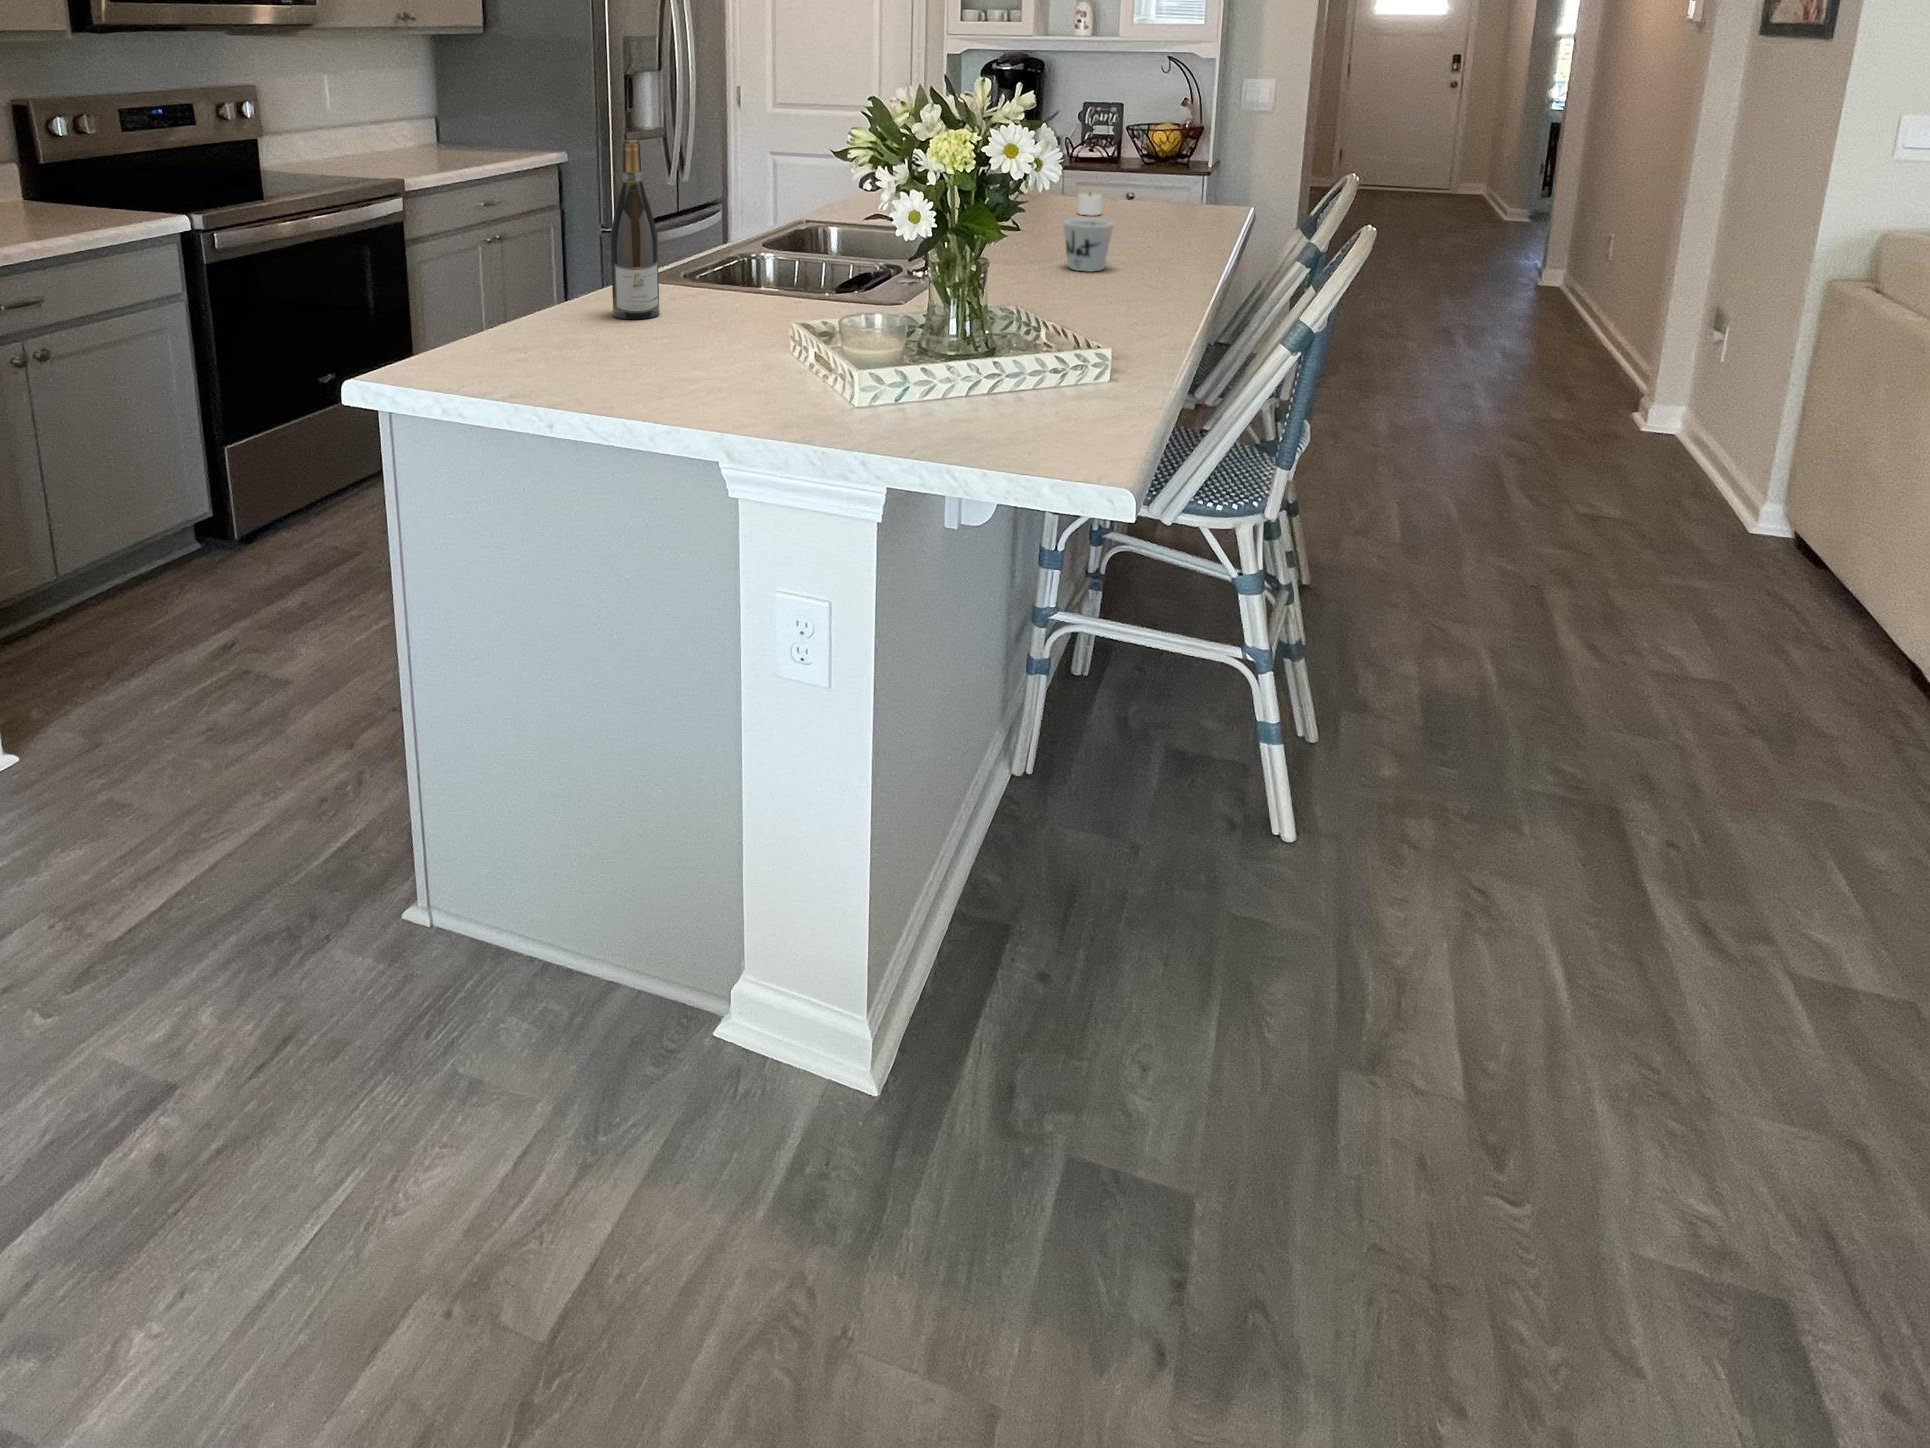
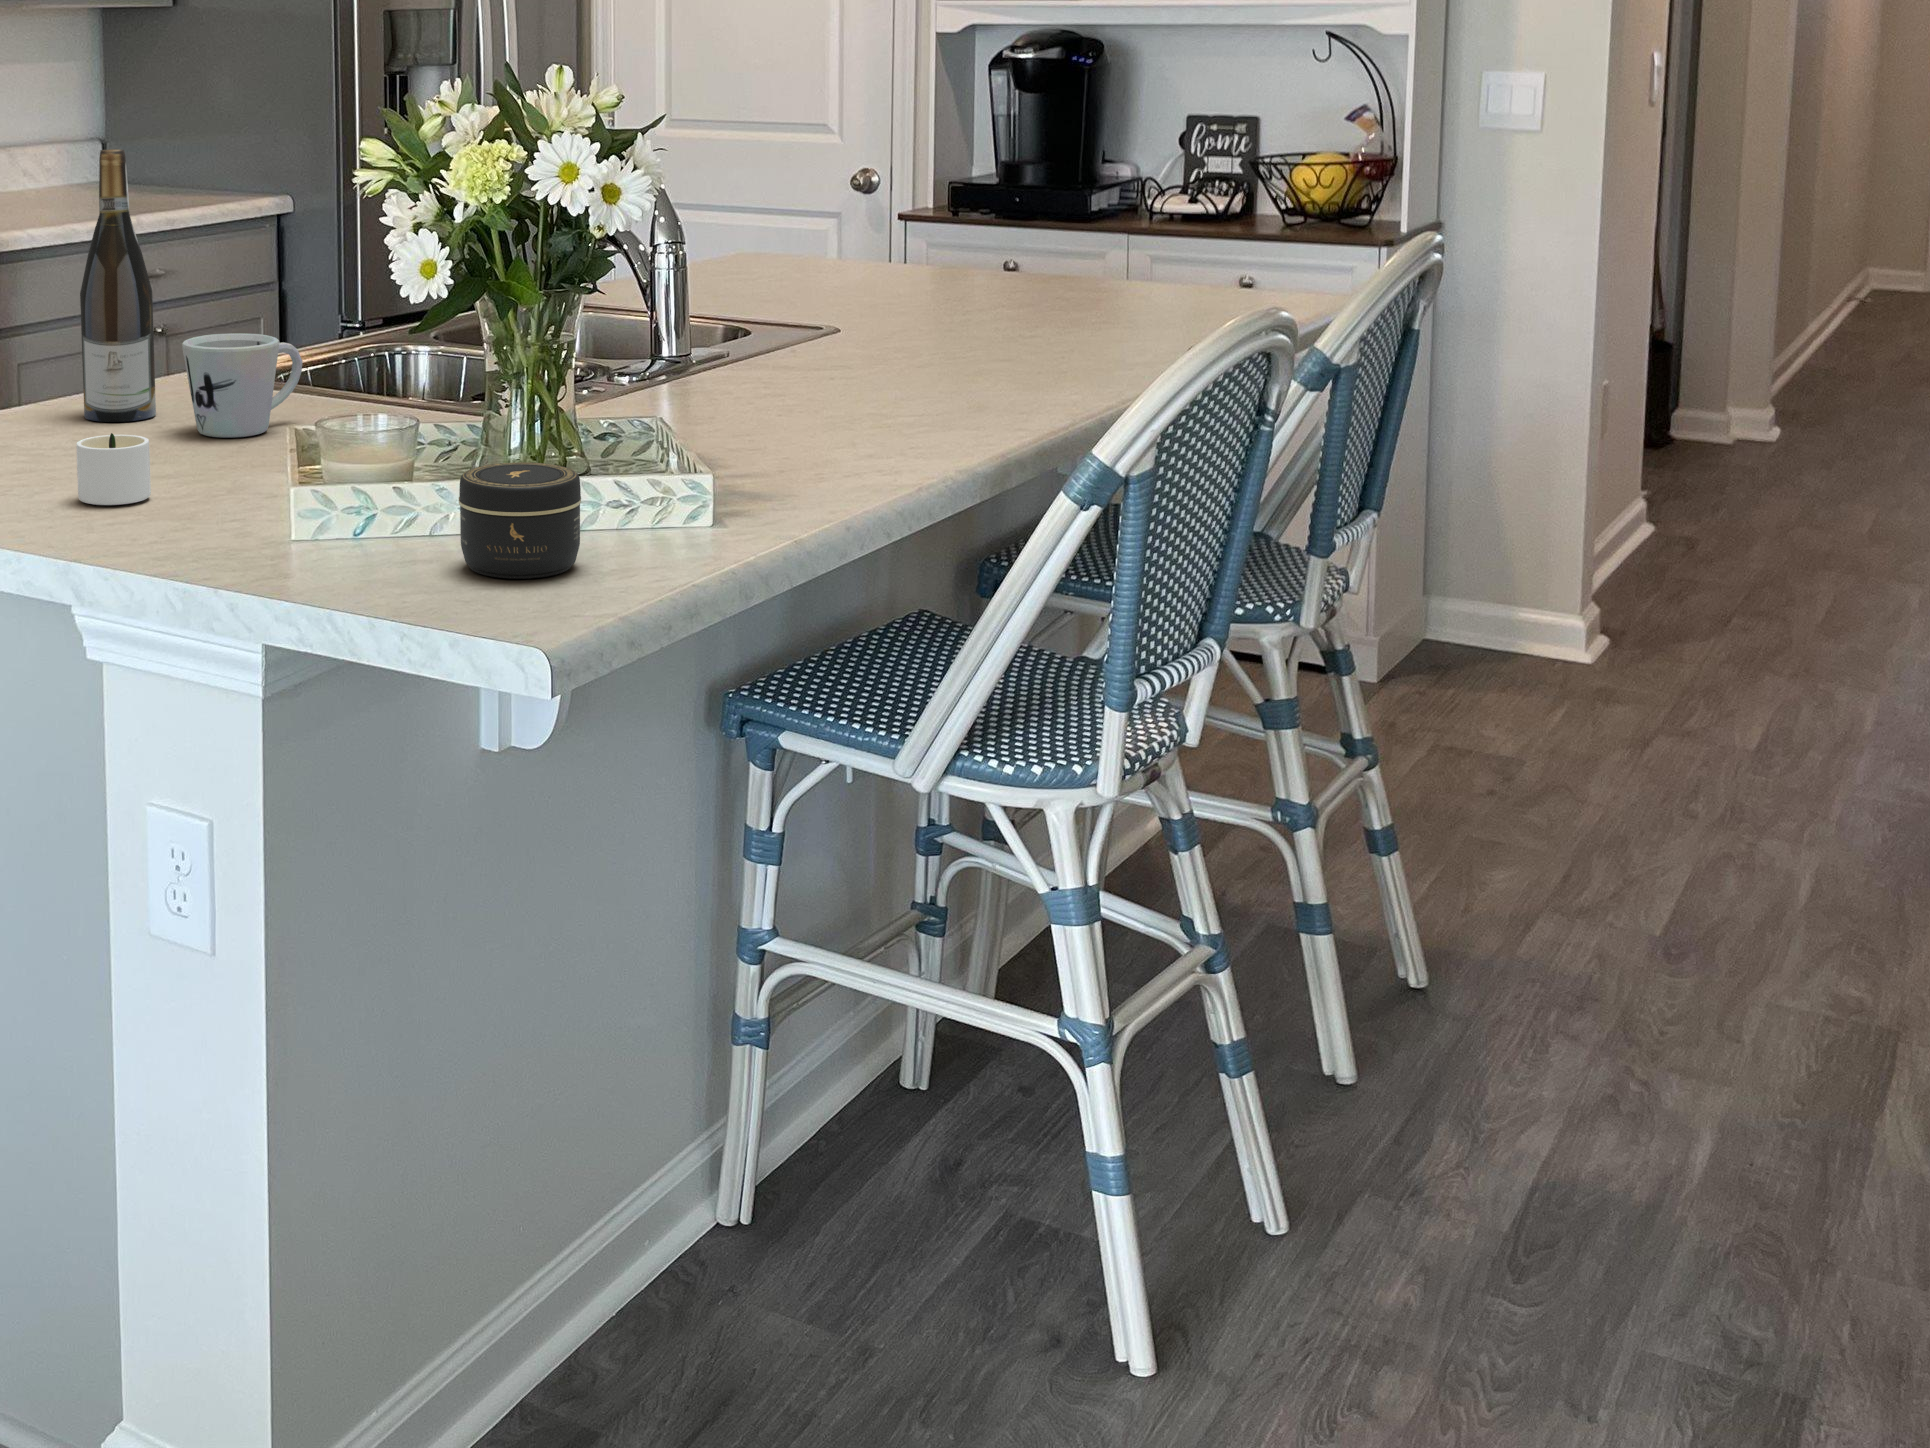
candle: present [1077,193,1102,216] -> present [76,433,151,505]
mug: present [1064,218,1113,272] -> present [182,333,302,438]
jar: none [995,352,1074,429] -> present [458,462,581,579]

